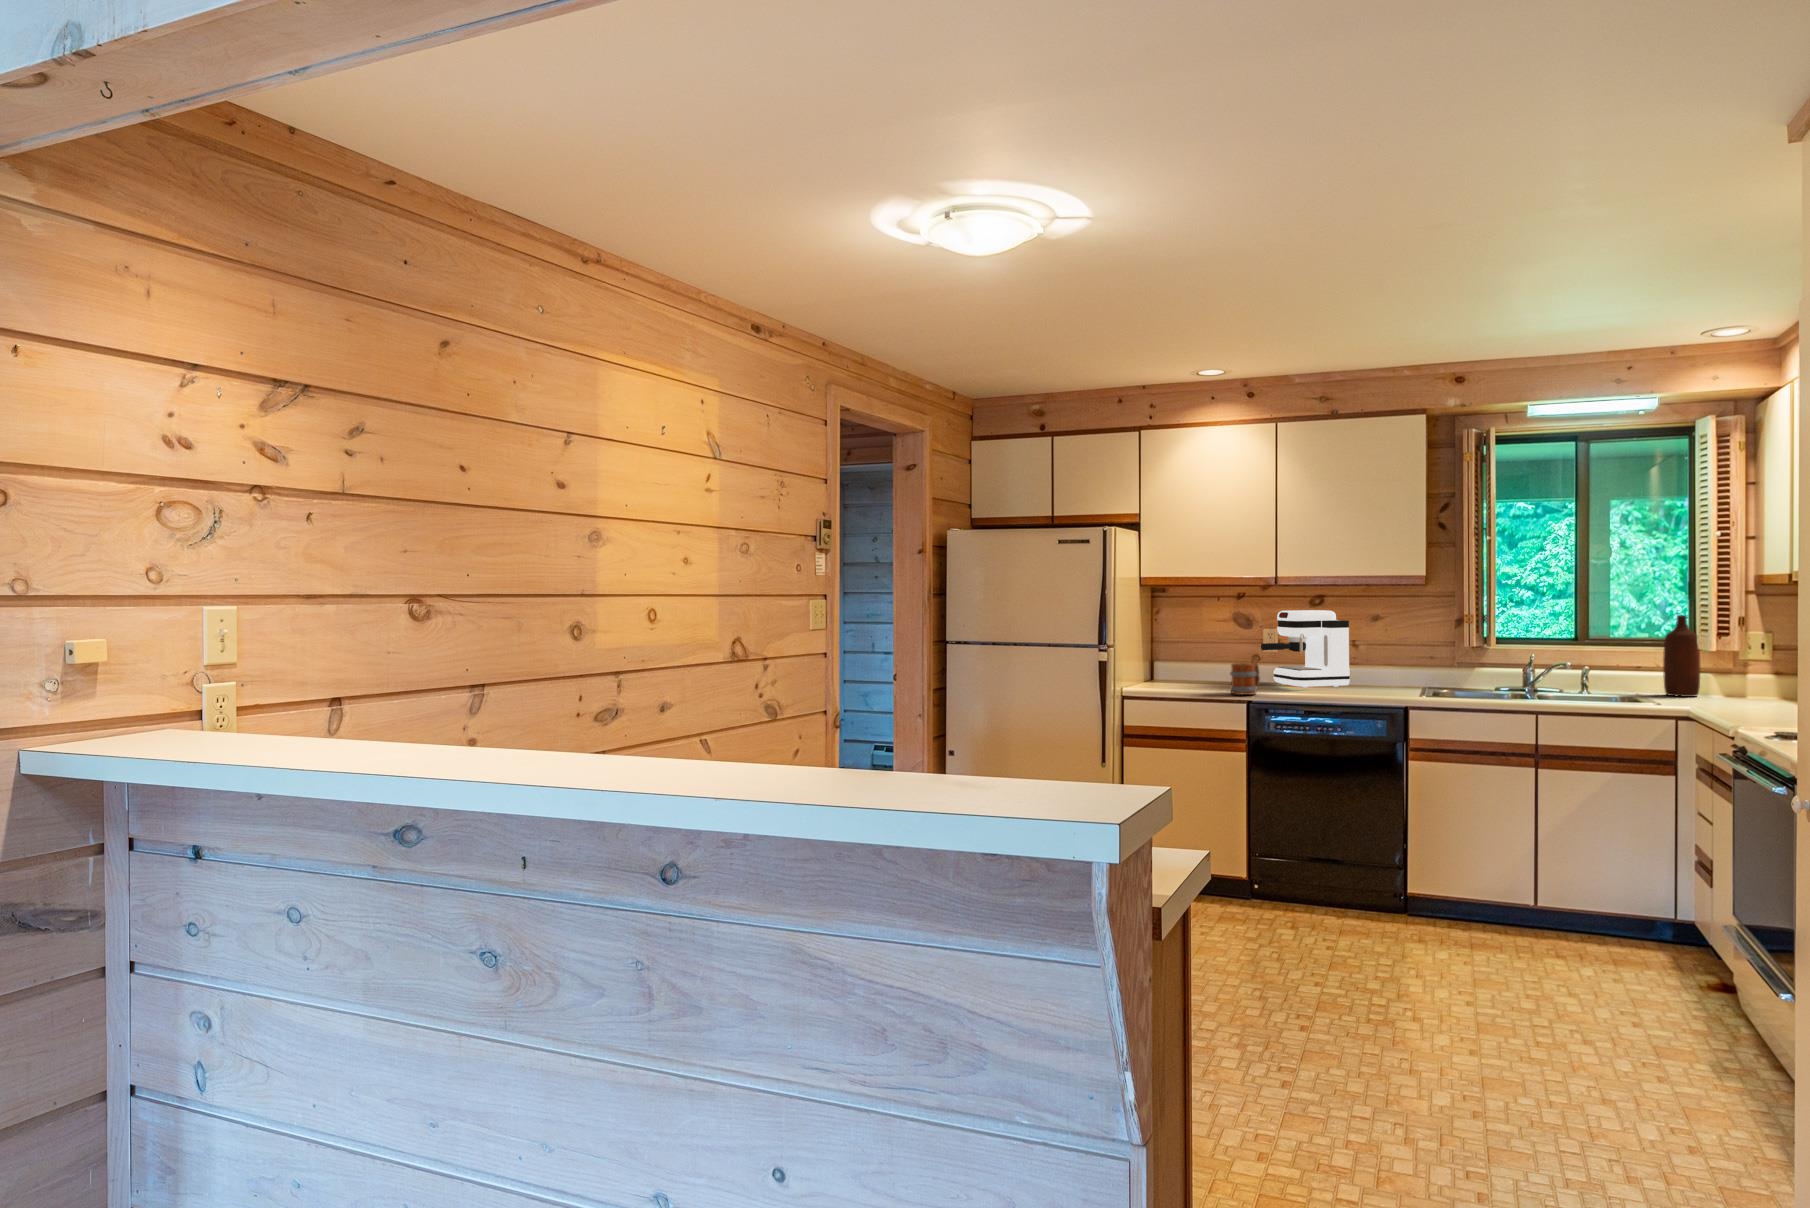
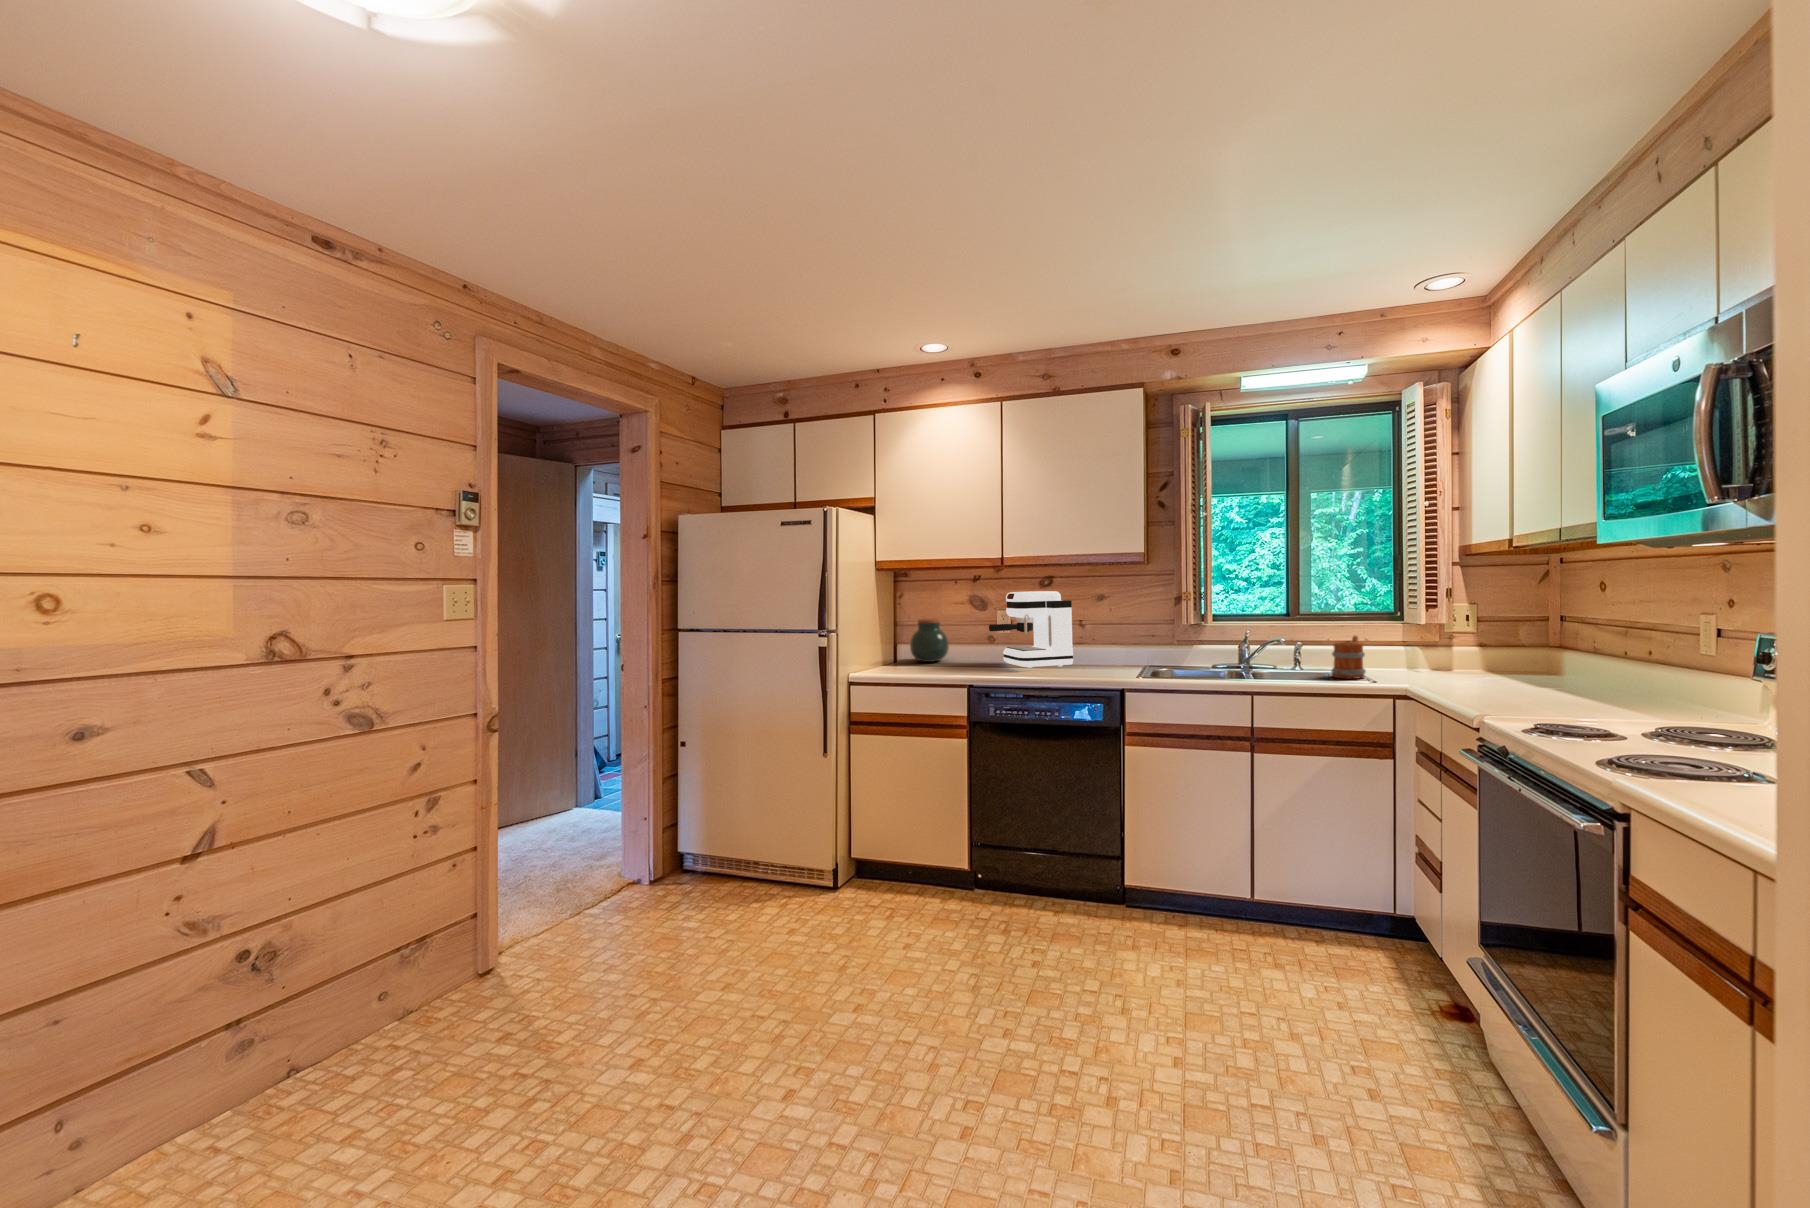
bottle: present [1663,615,1700,697] -> none [1373,589,1409,671]
jar: none [1172,636,1213,681] -> present [910,619,949,662]
mug: present [1230,658,1260,695] -> present [1332,636,1366,679]

